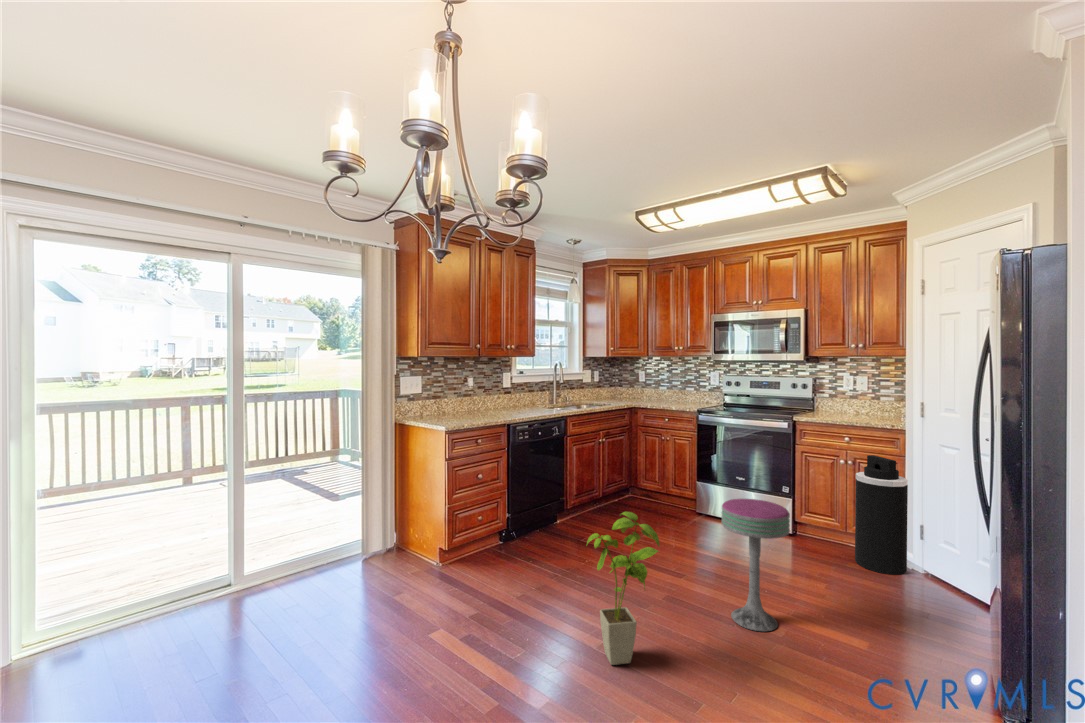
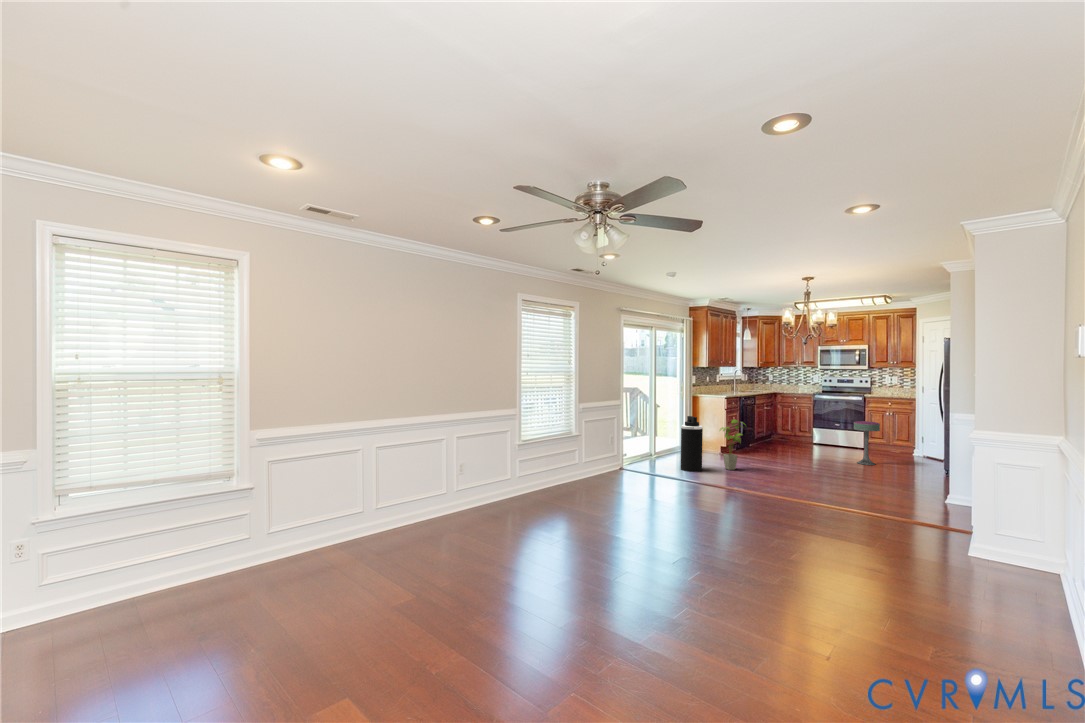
trash can: present [855,455,908,575] -> present [681,416,703,472]
house plant: present [587,512,659,665] -> present [720,419,743,470]

